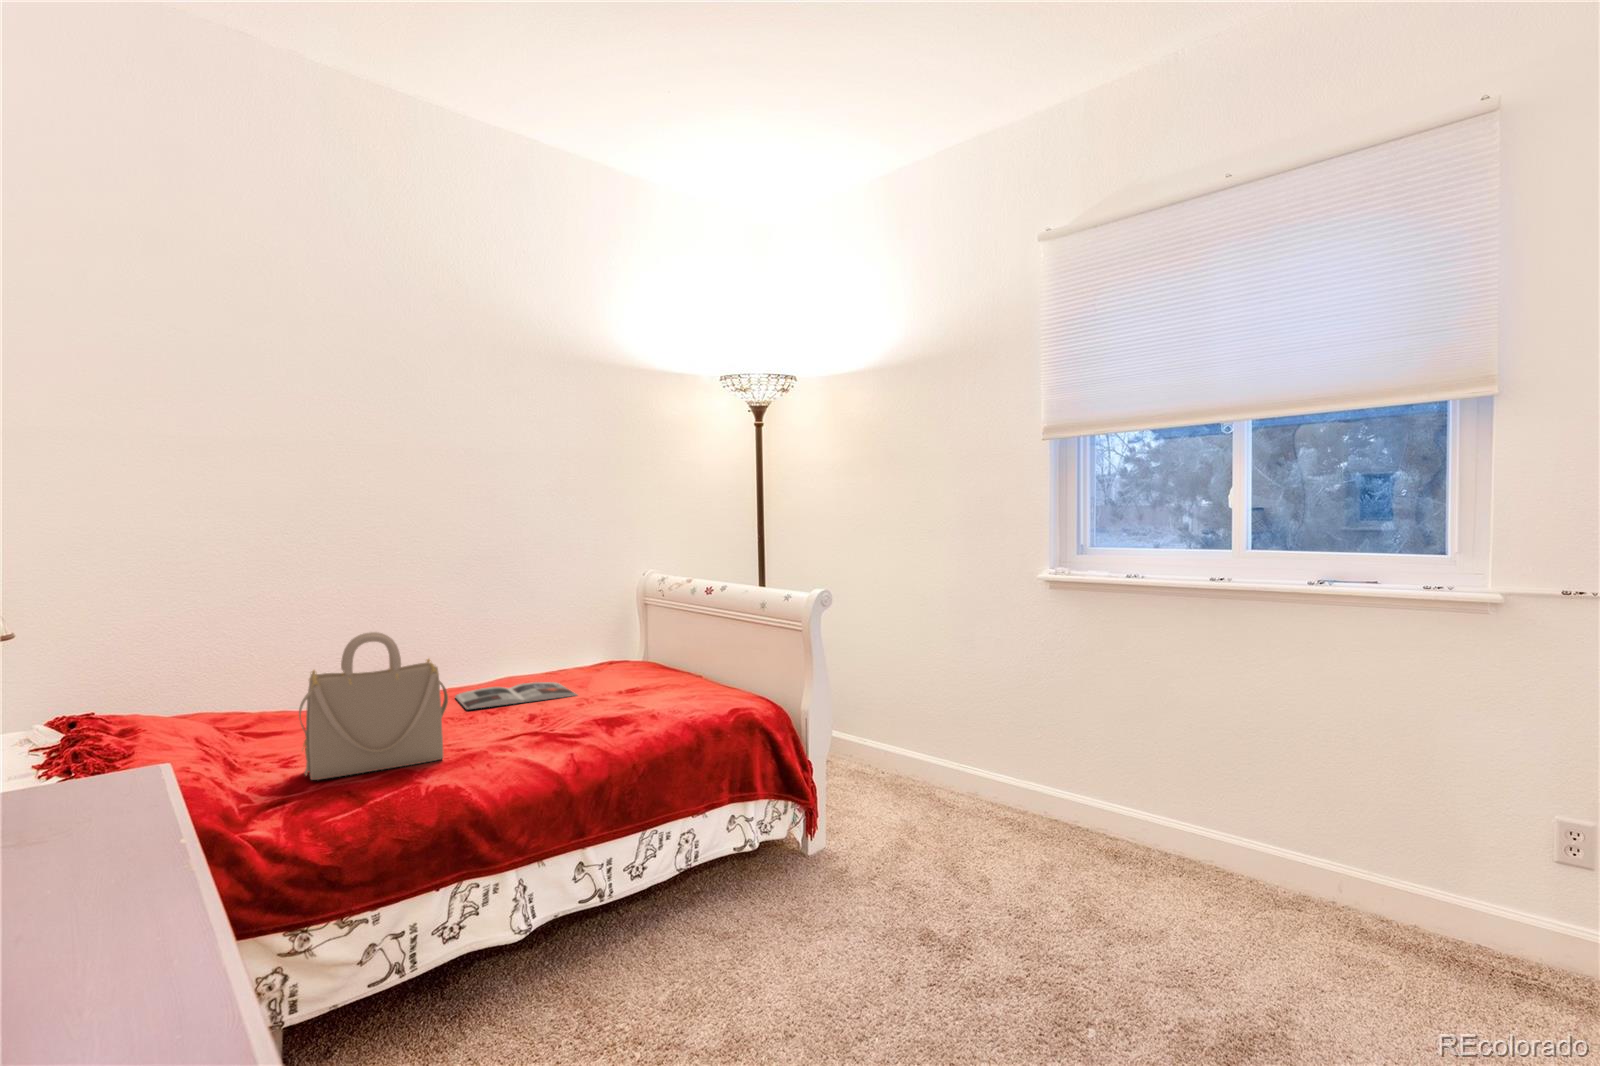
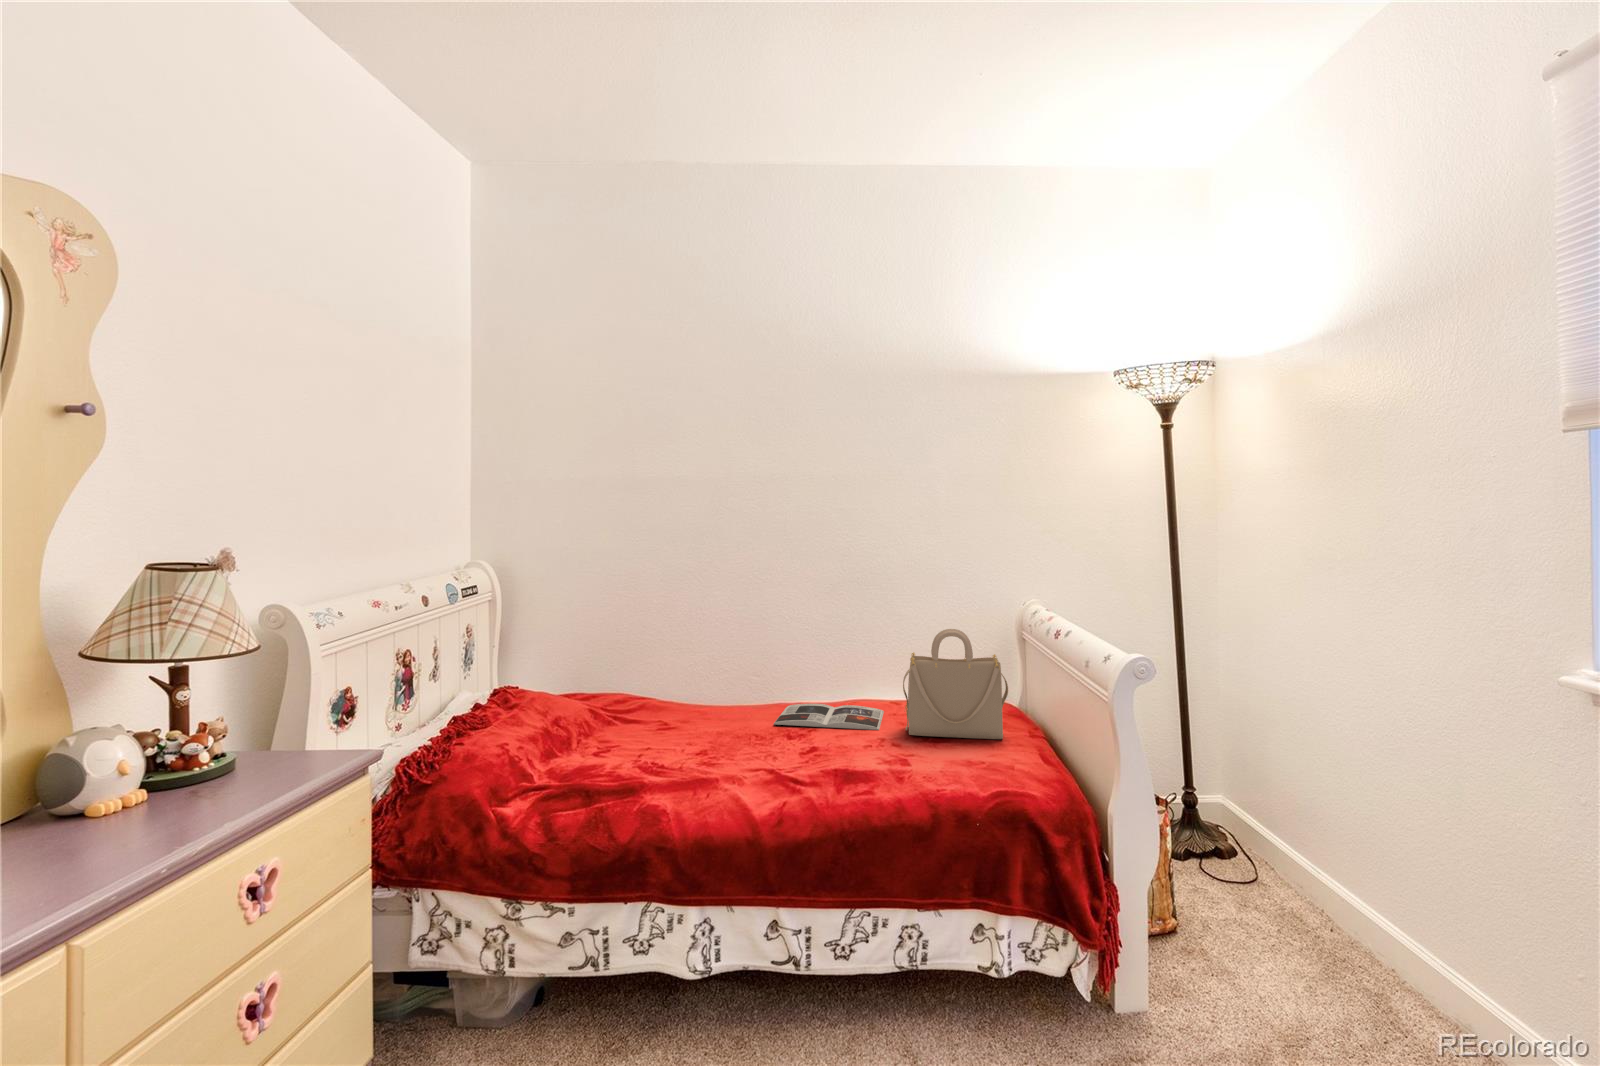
handbag: present [299,632,448,780] -> present [903,629,1008,739]

